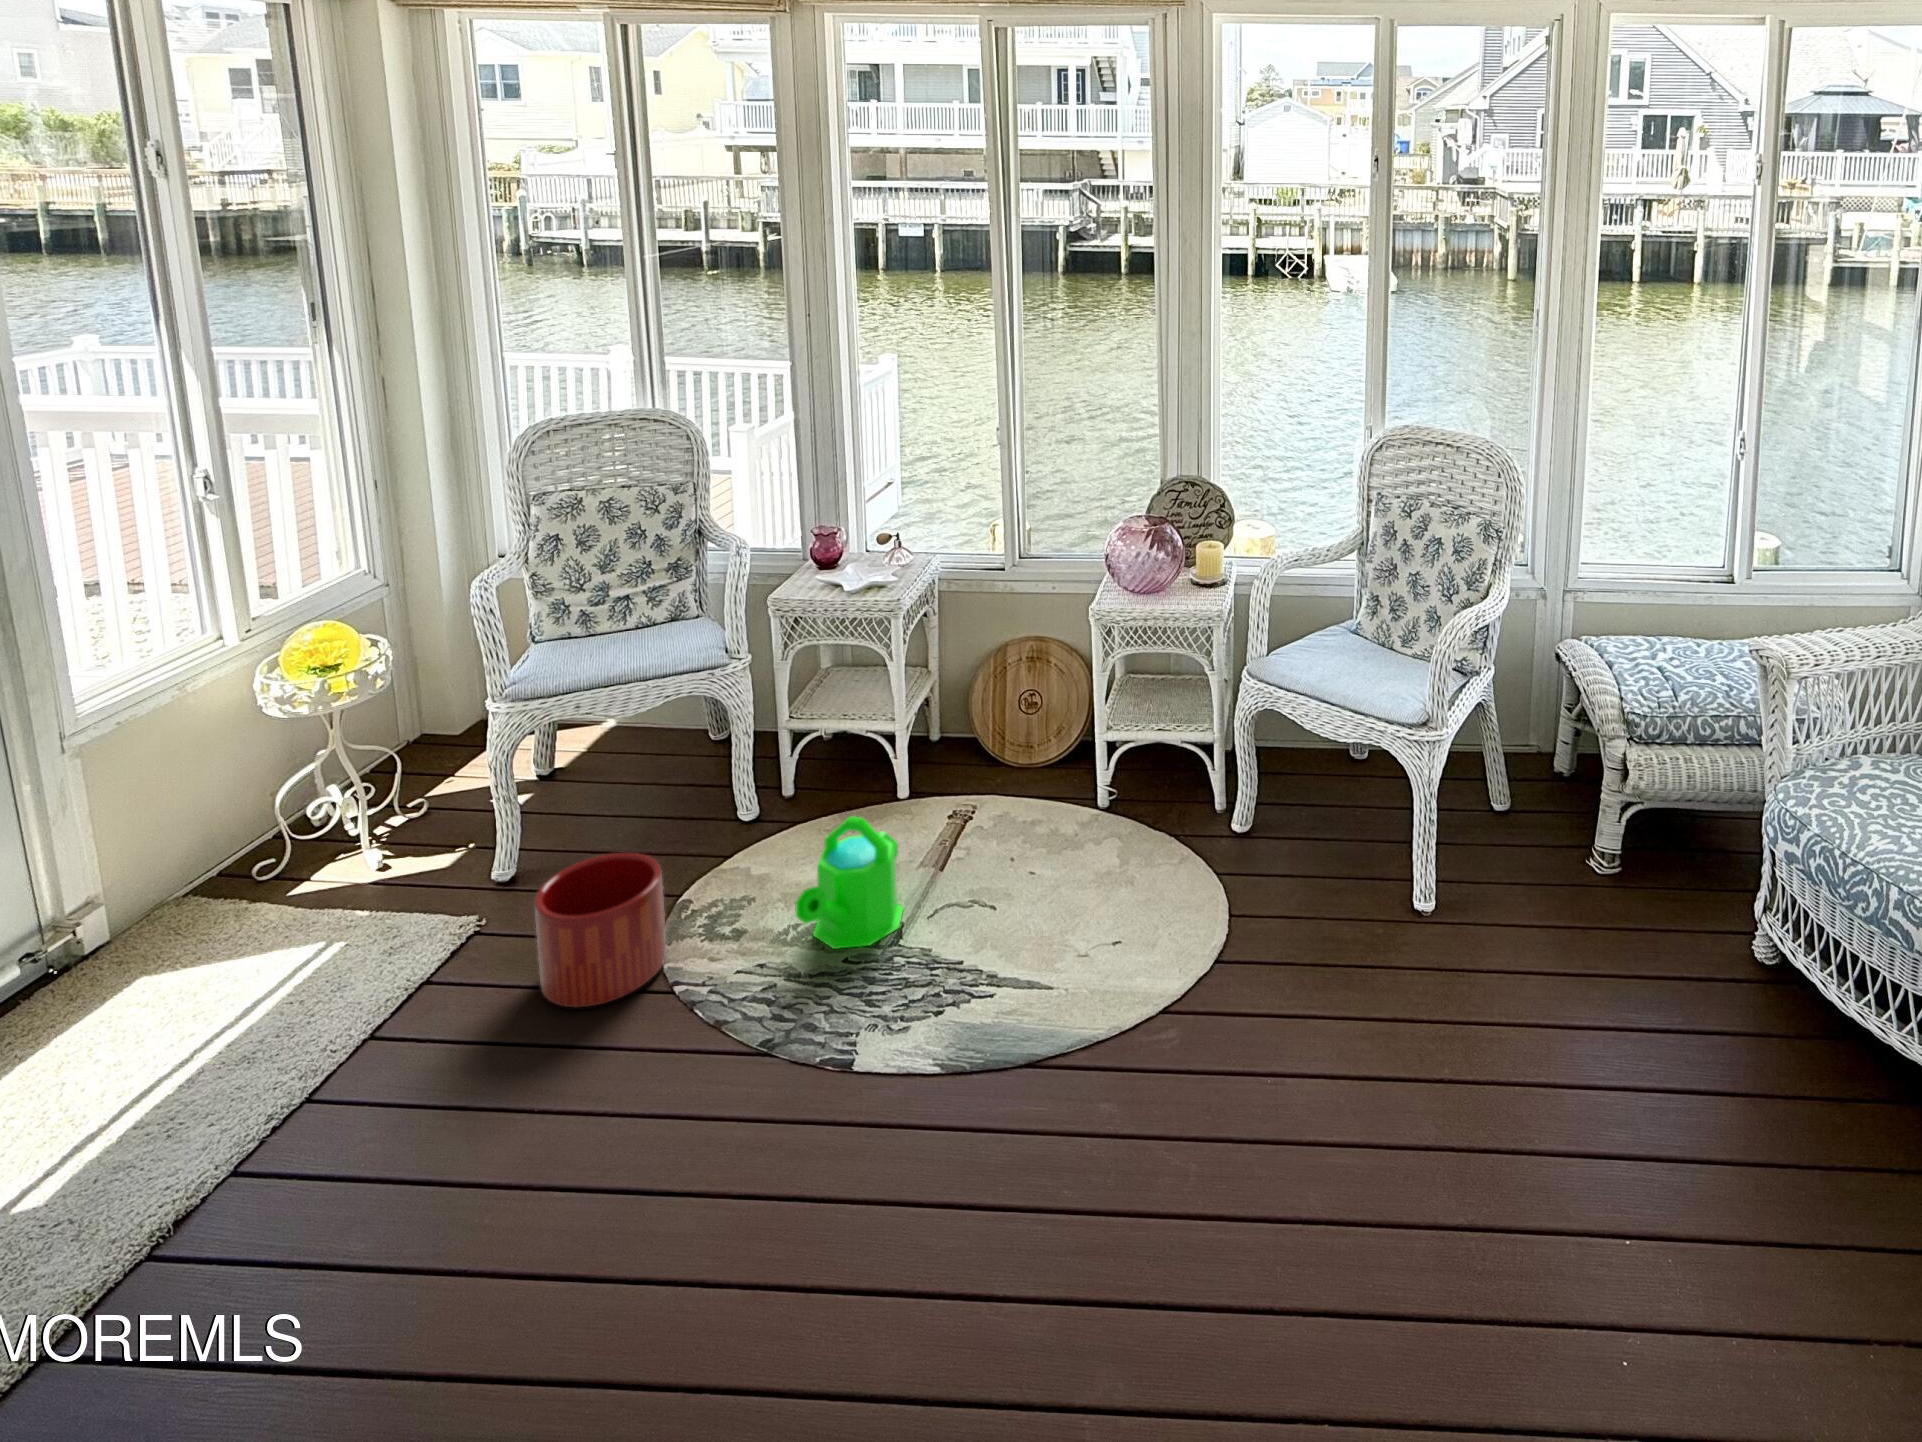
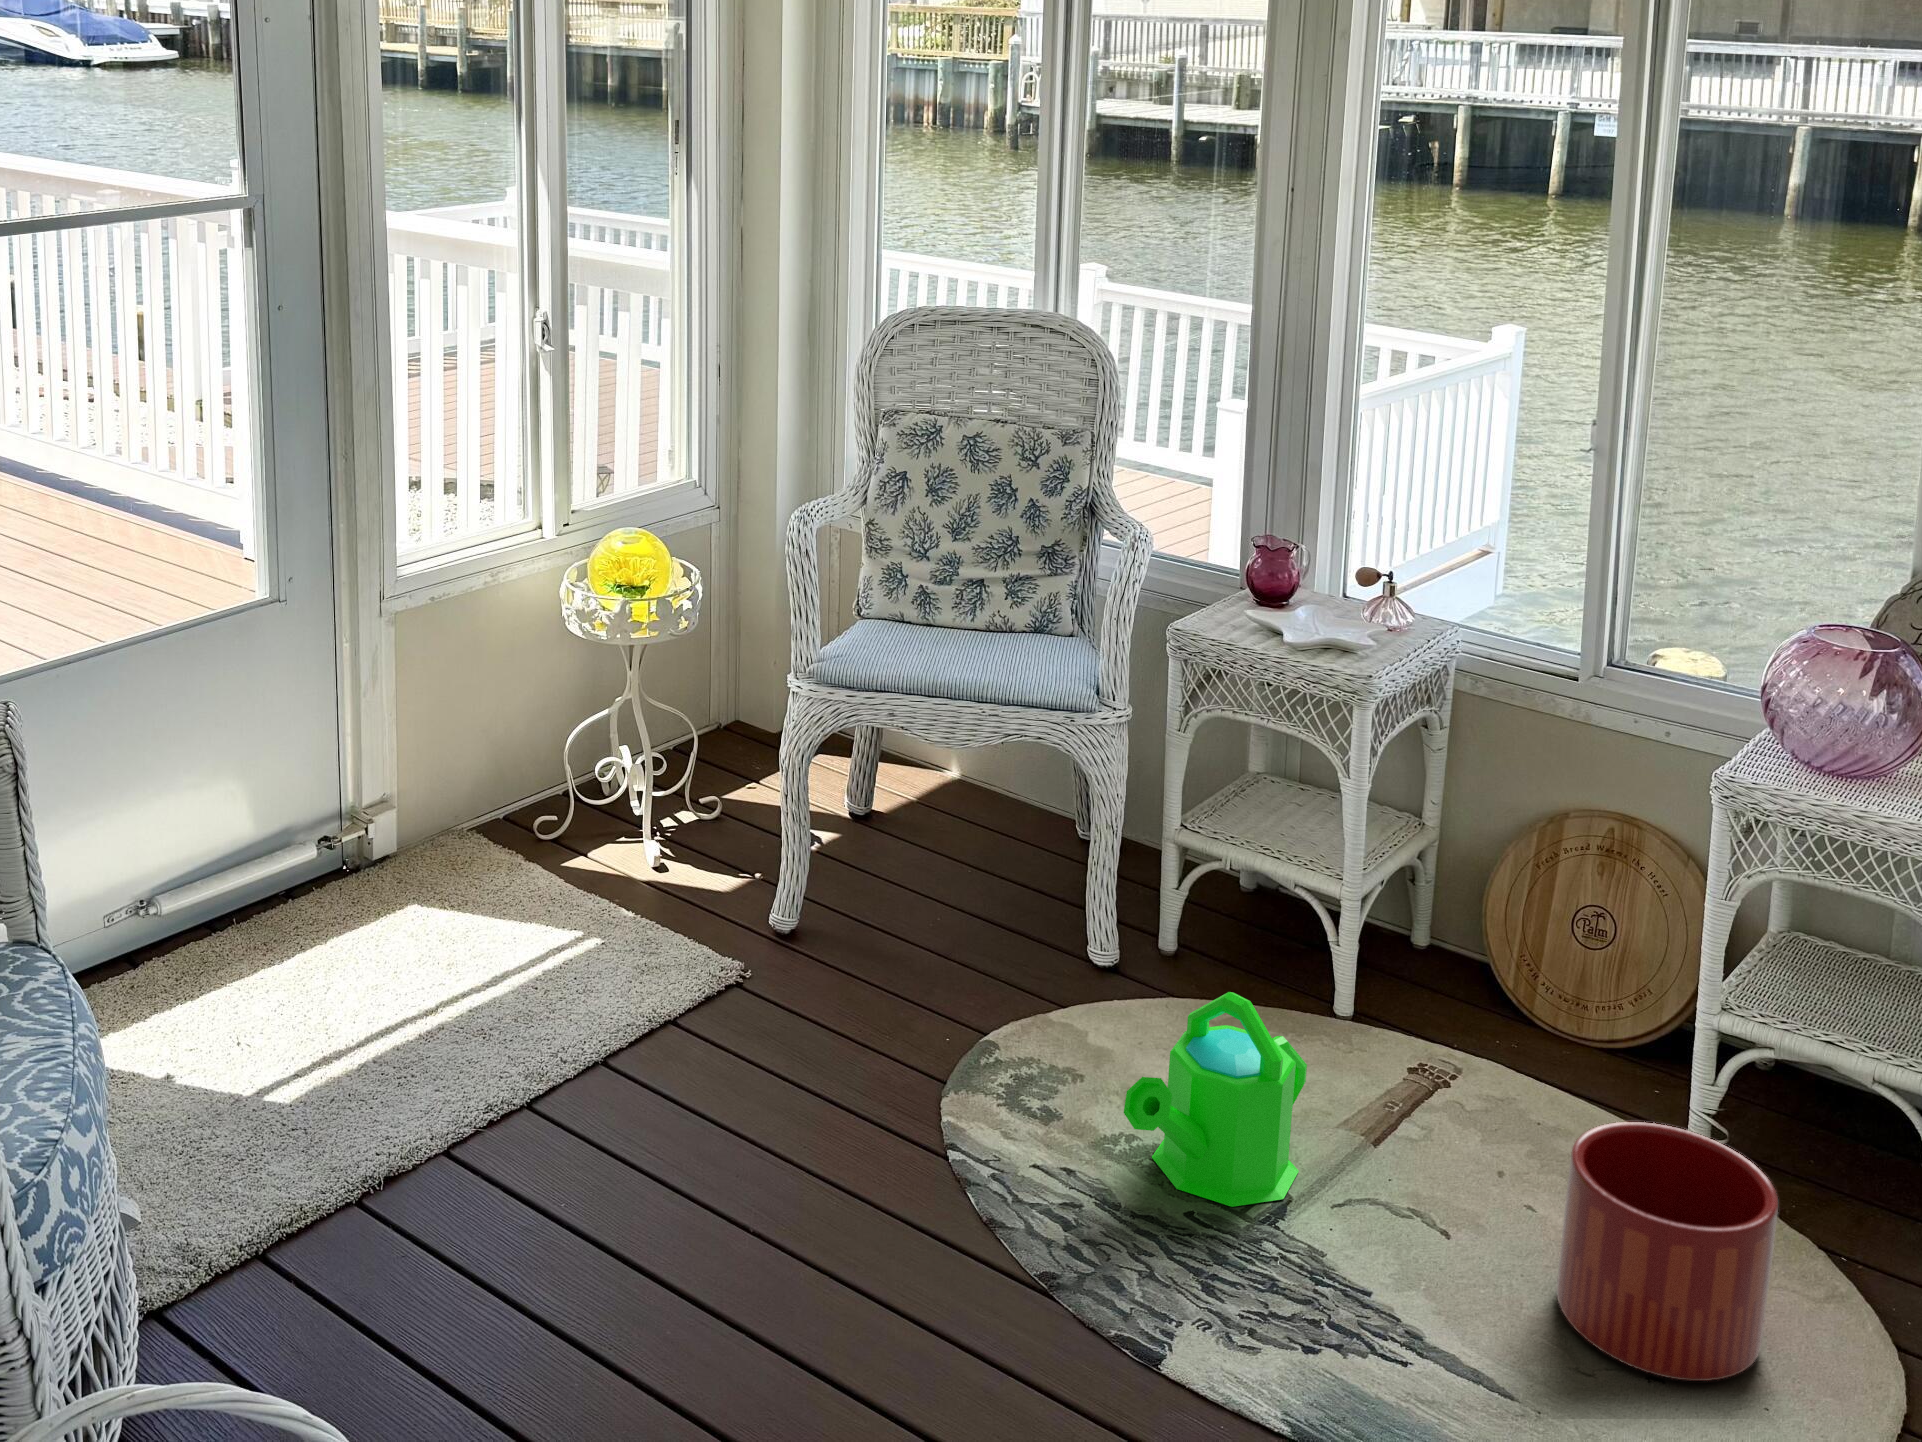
planter: present [535,853,667,1007] -> present [1556,1122,1778,1381]

